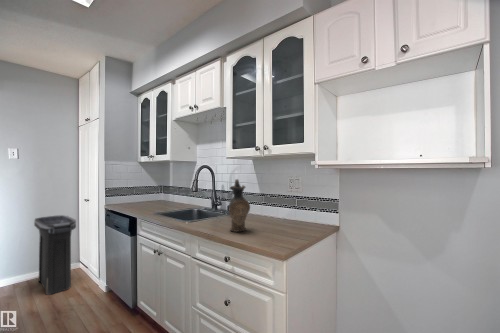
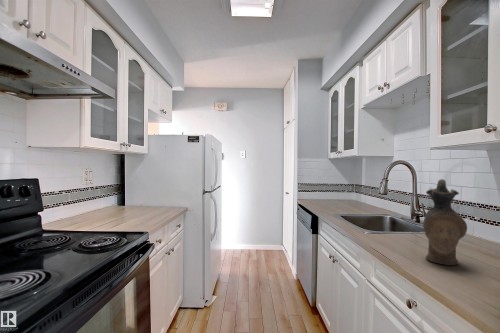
trash can: present [34,215,76,294] -> none [252,204,277,269]

